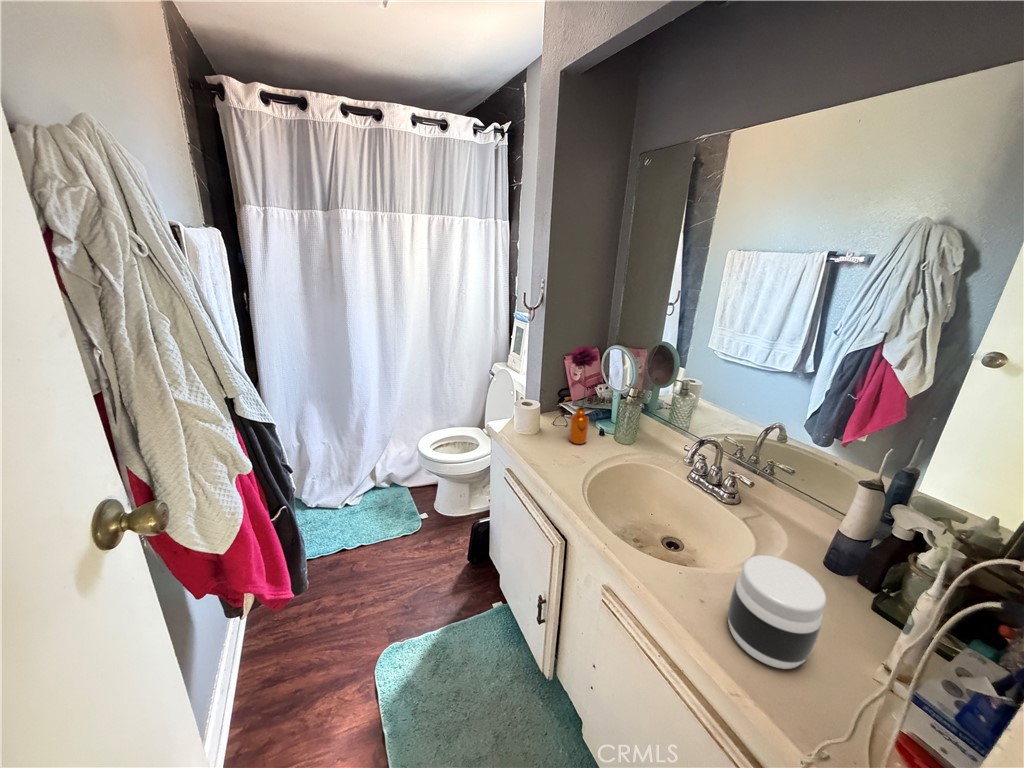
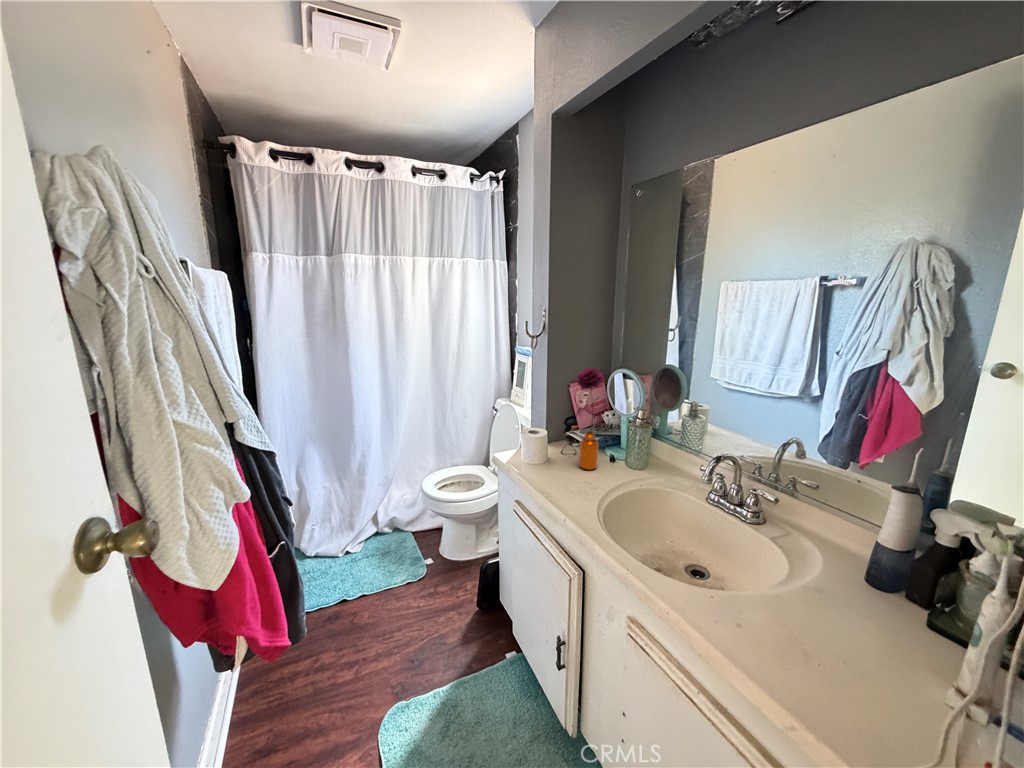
jar: present [728,555,826,669] -> none [773,566,883,696]

